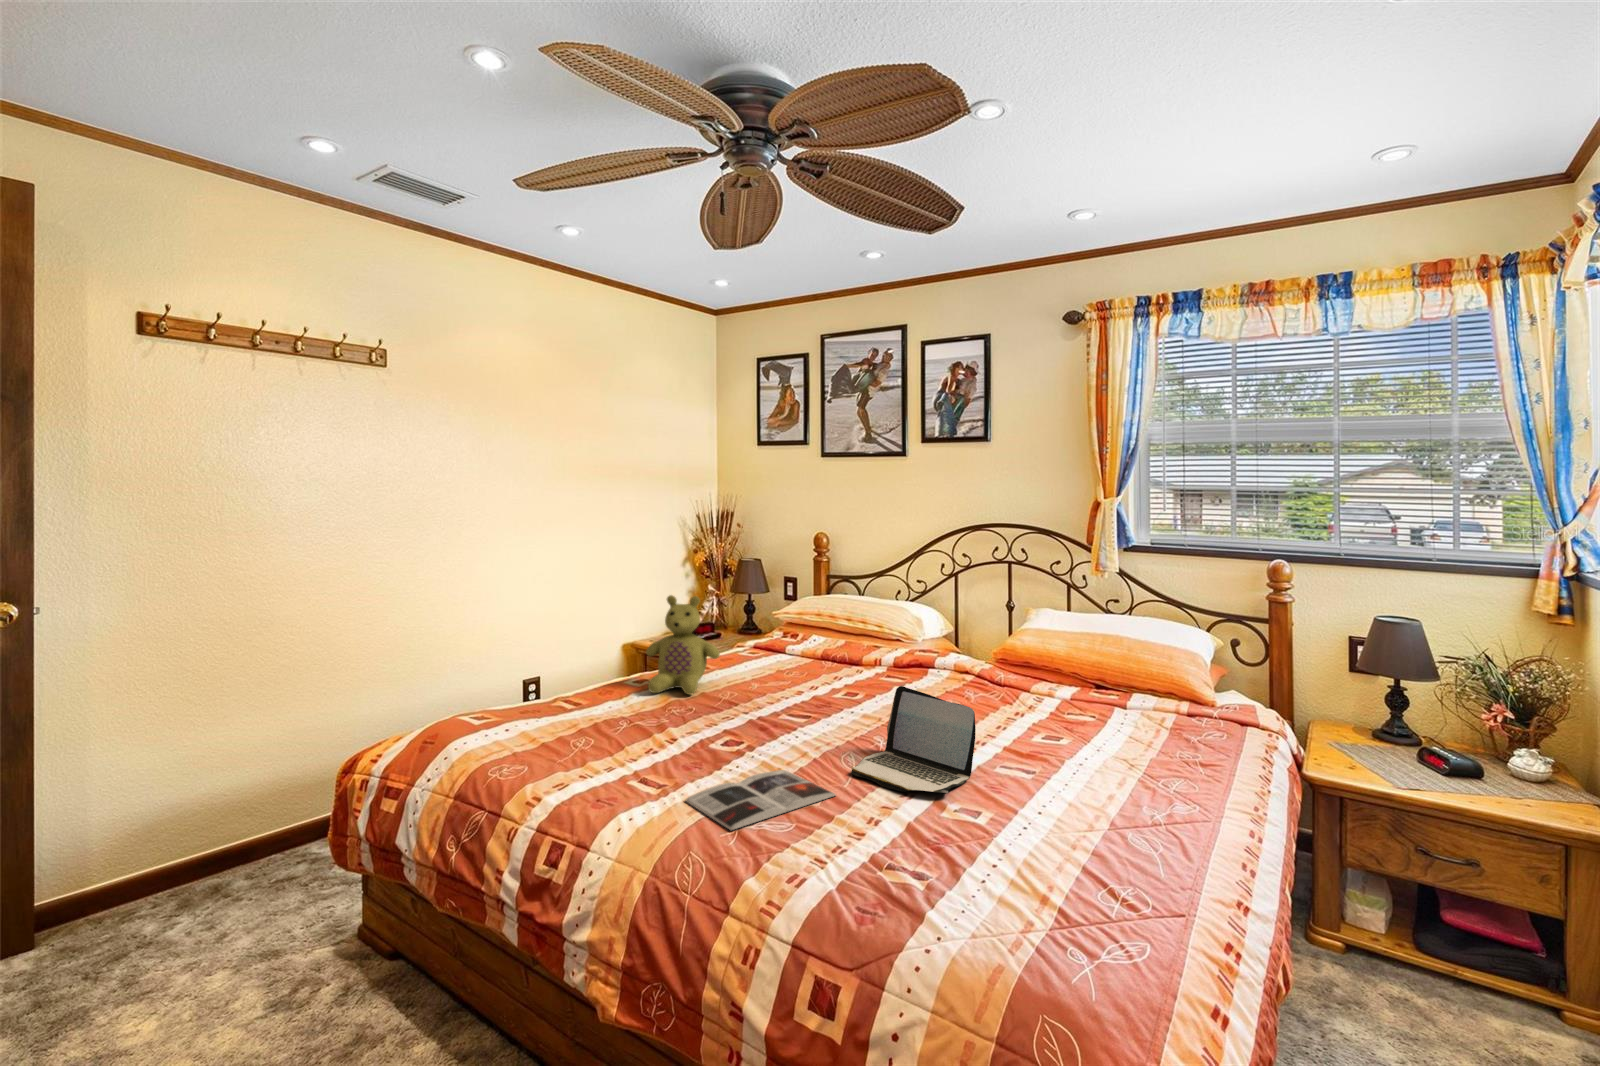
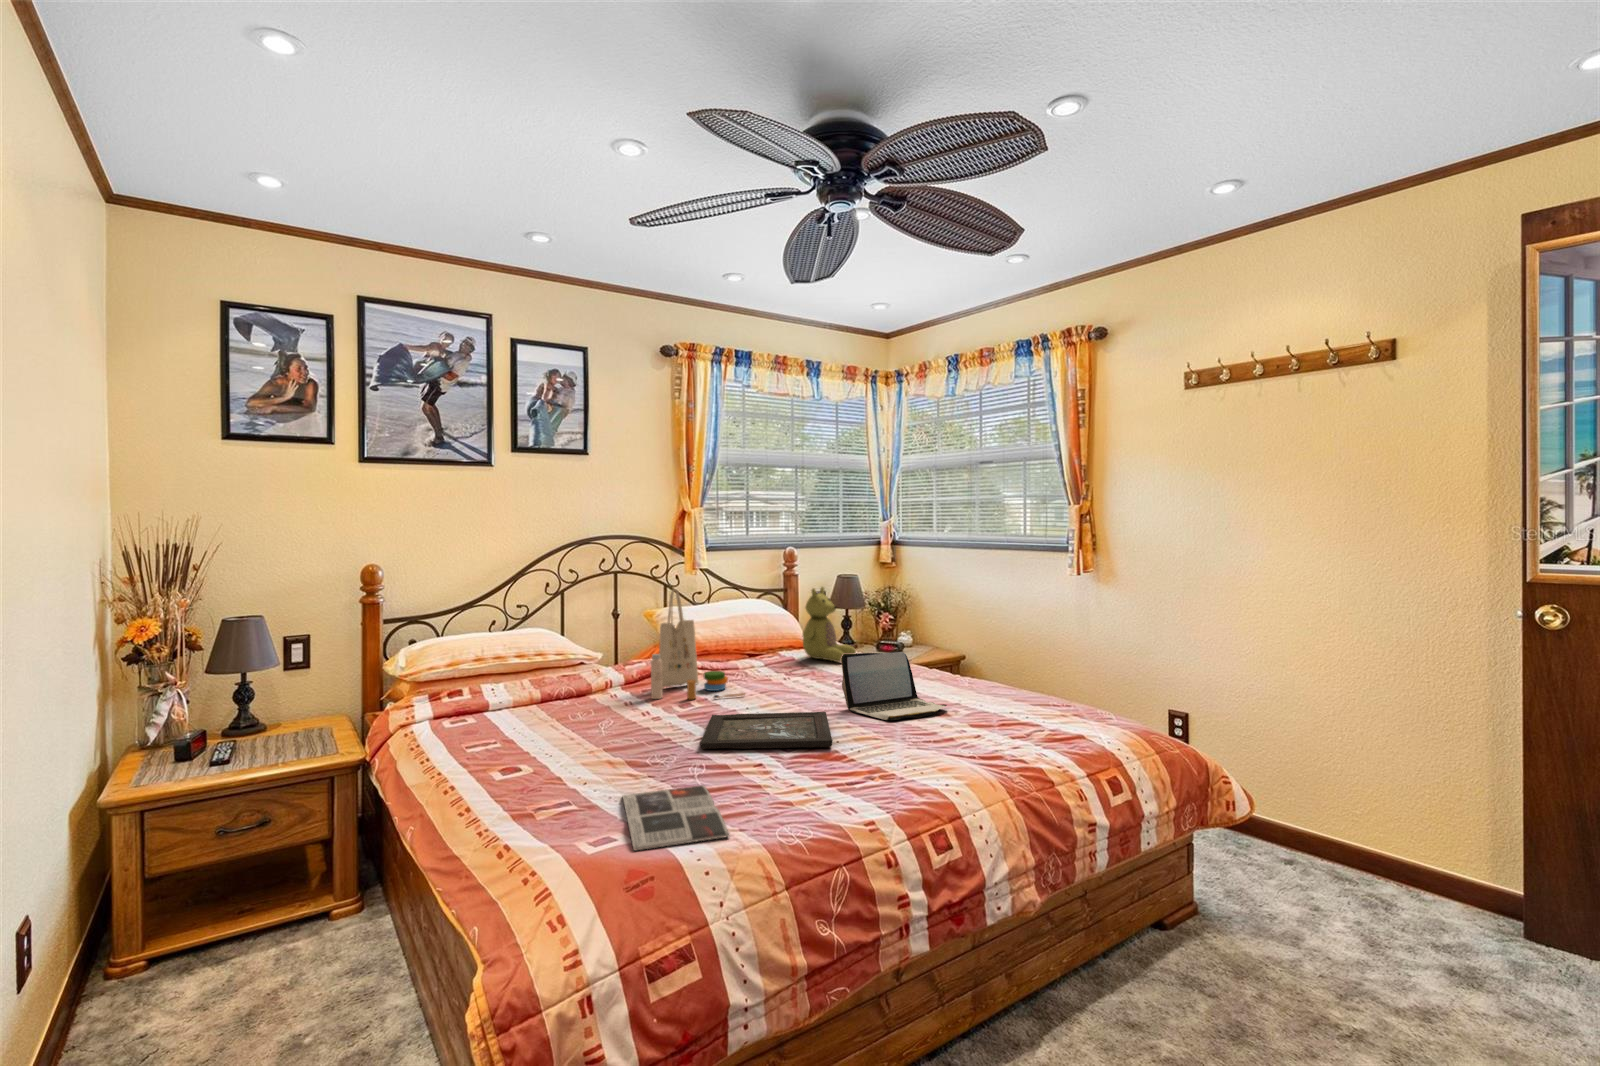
tote bag: none [832,584,911,707] -> present [651,589,745,700]
stuffed bear: present [646,595,720,695] -> present [802,587,856,662]
tray: none [690,706,834,759] -> present [700,712,832,749]
magazine: present [686,770,835,830] -> present [623,785,729,850]

